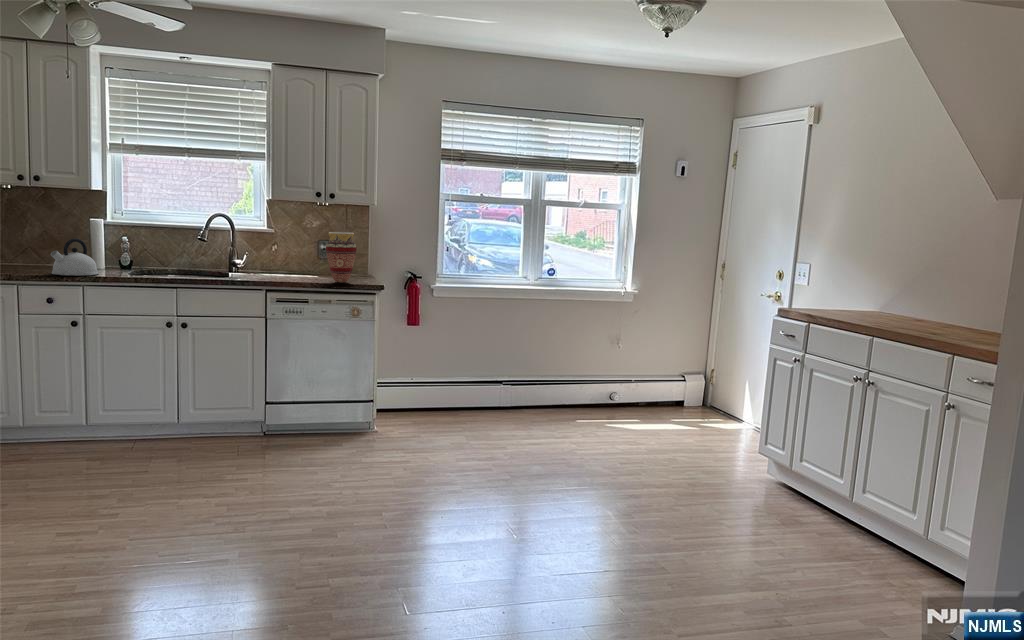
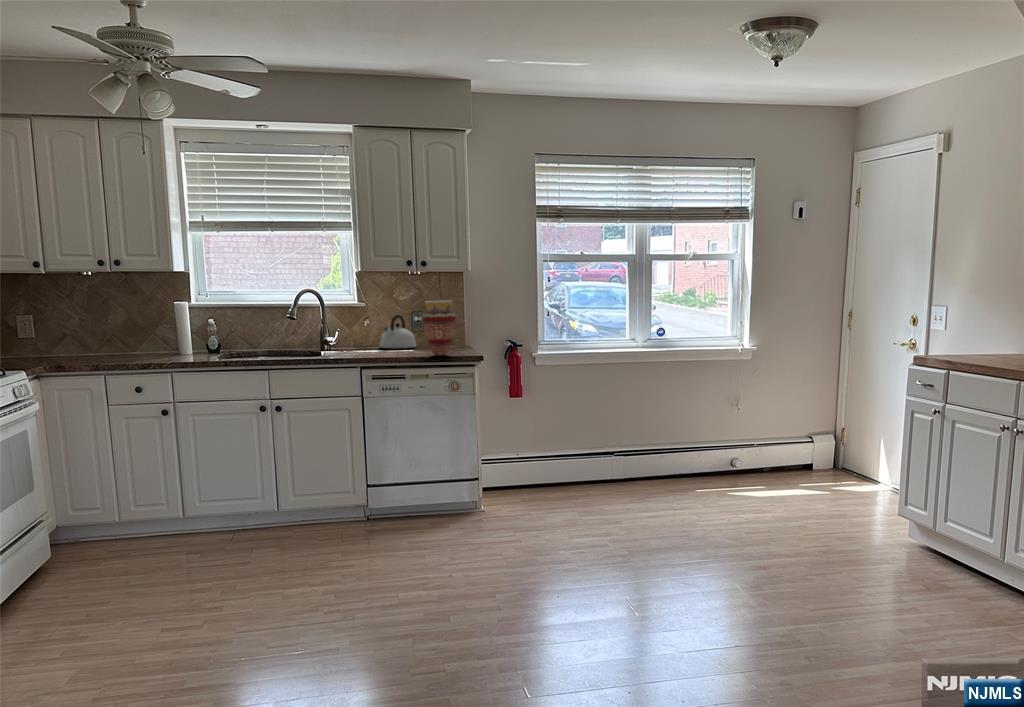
kettle: present [51,238,98,276] -> present [379,315,416,348]

